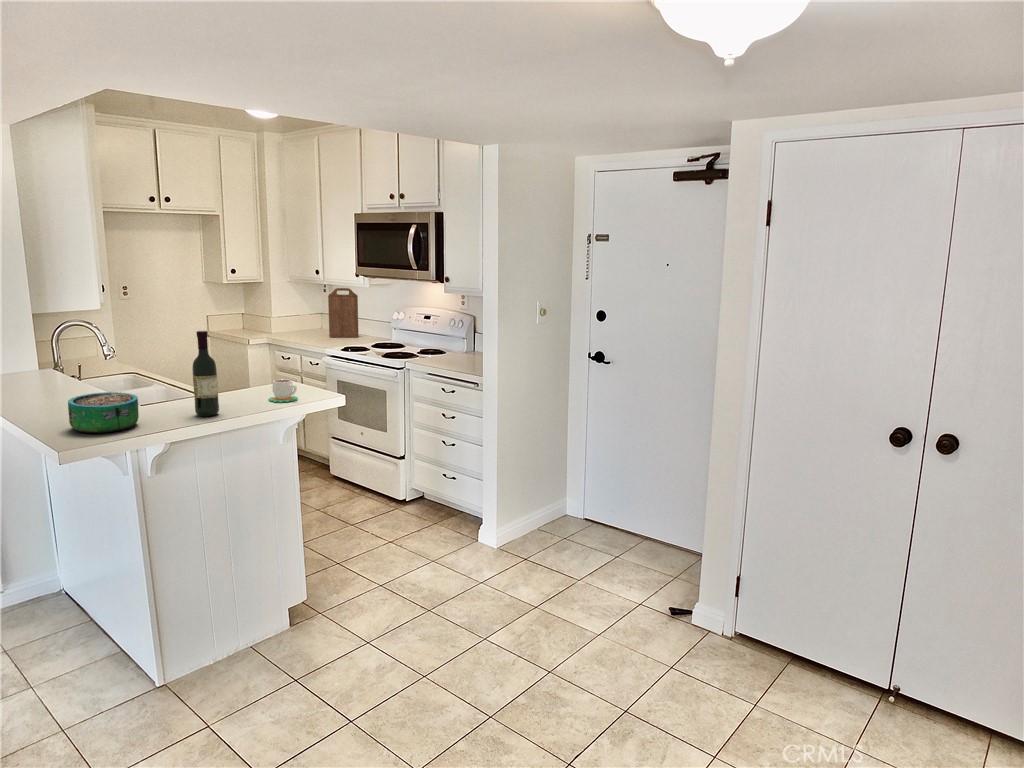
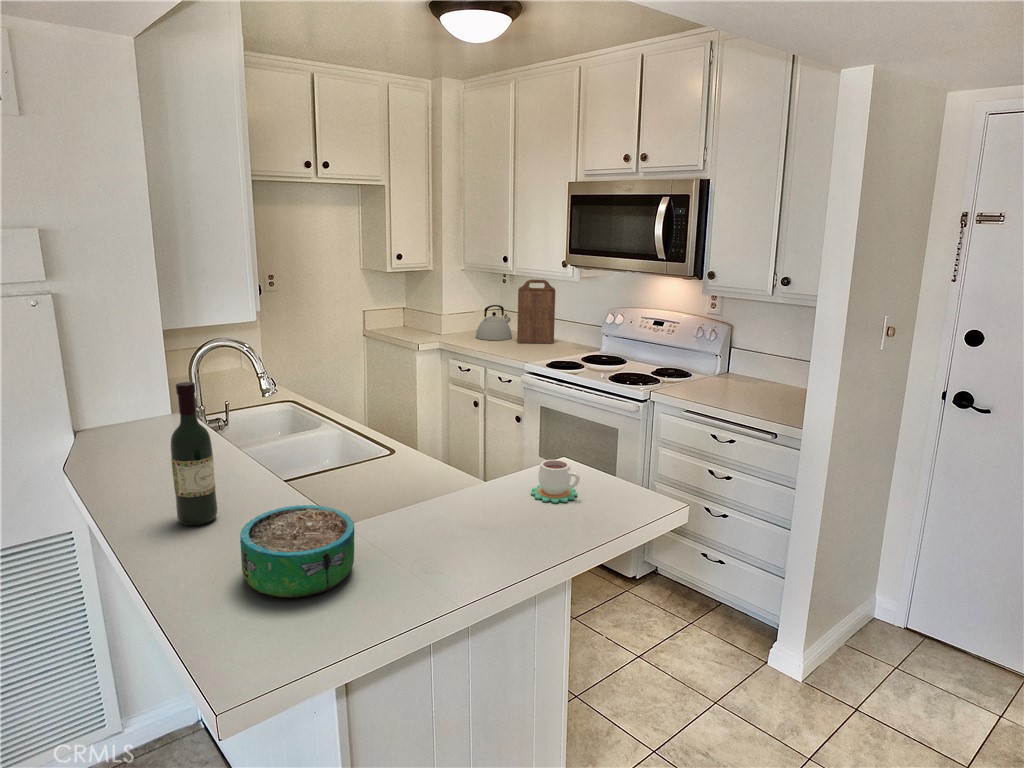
kettle: none [299,309,328,336] -> present [476,305,512,340]
wine bottle: present [192,331,219,416] -> present [171,382,218,525]

